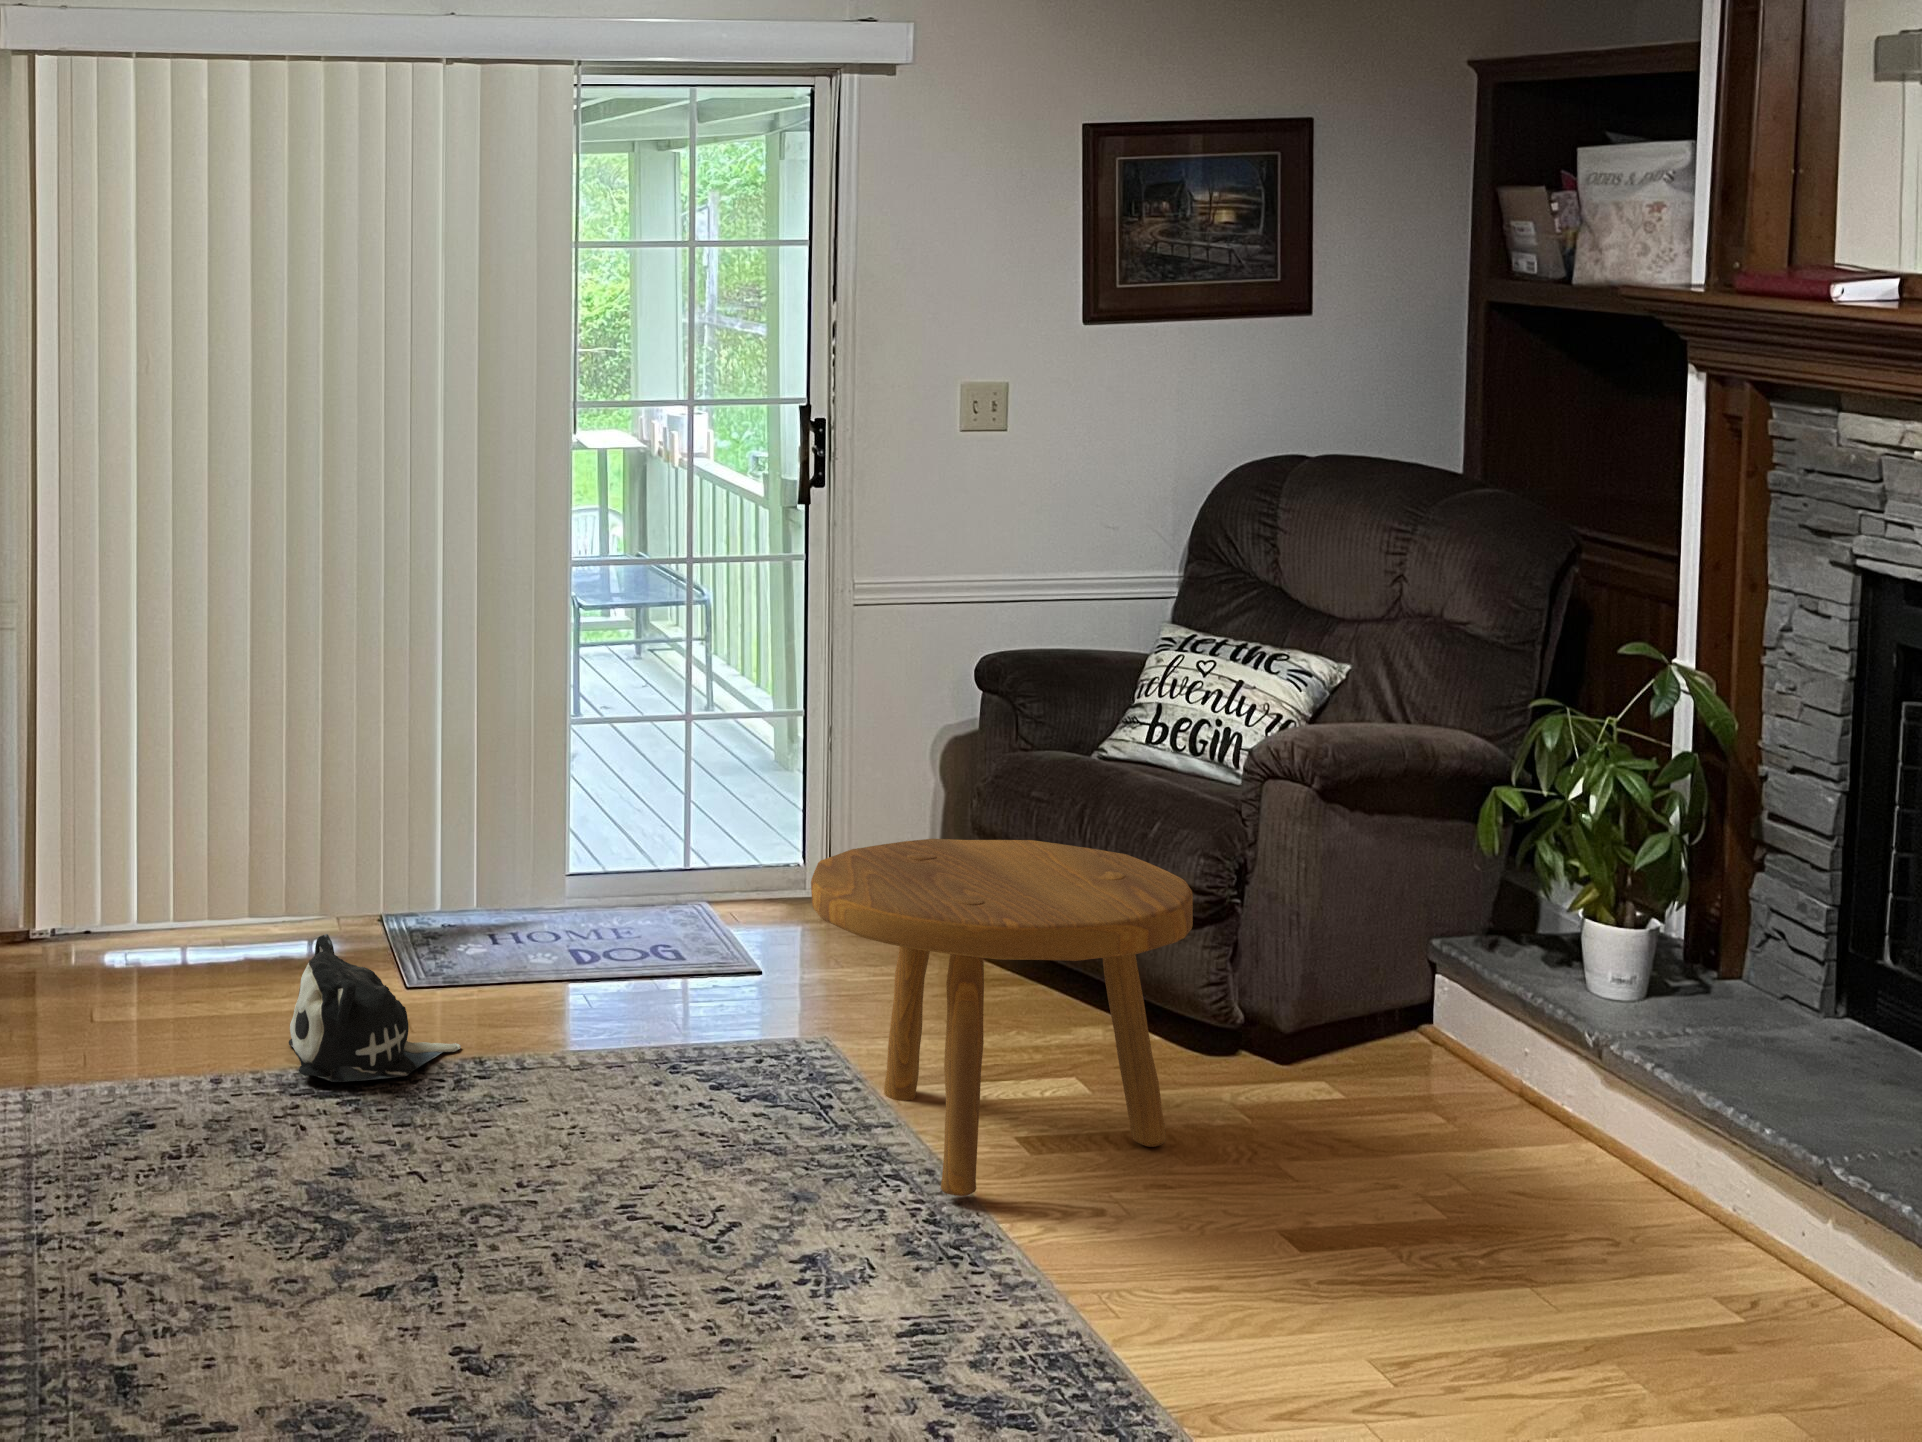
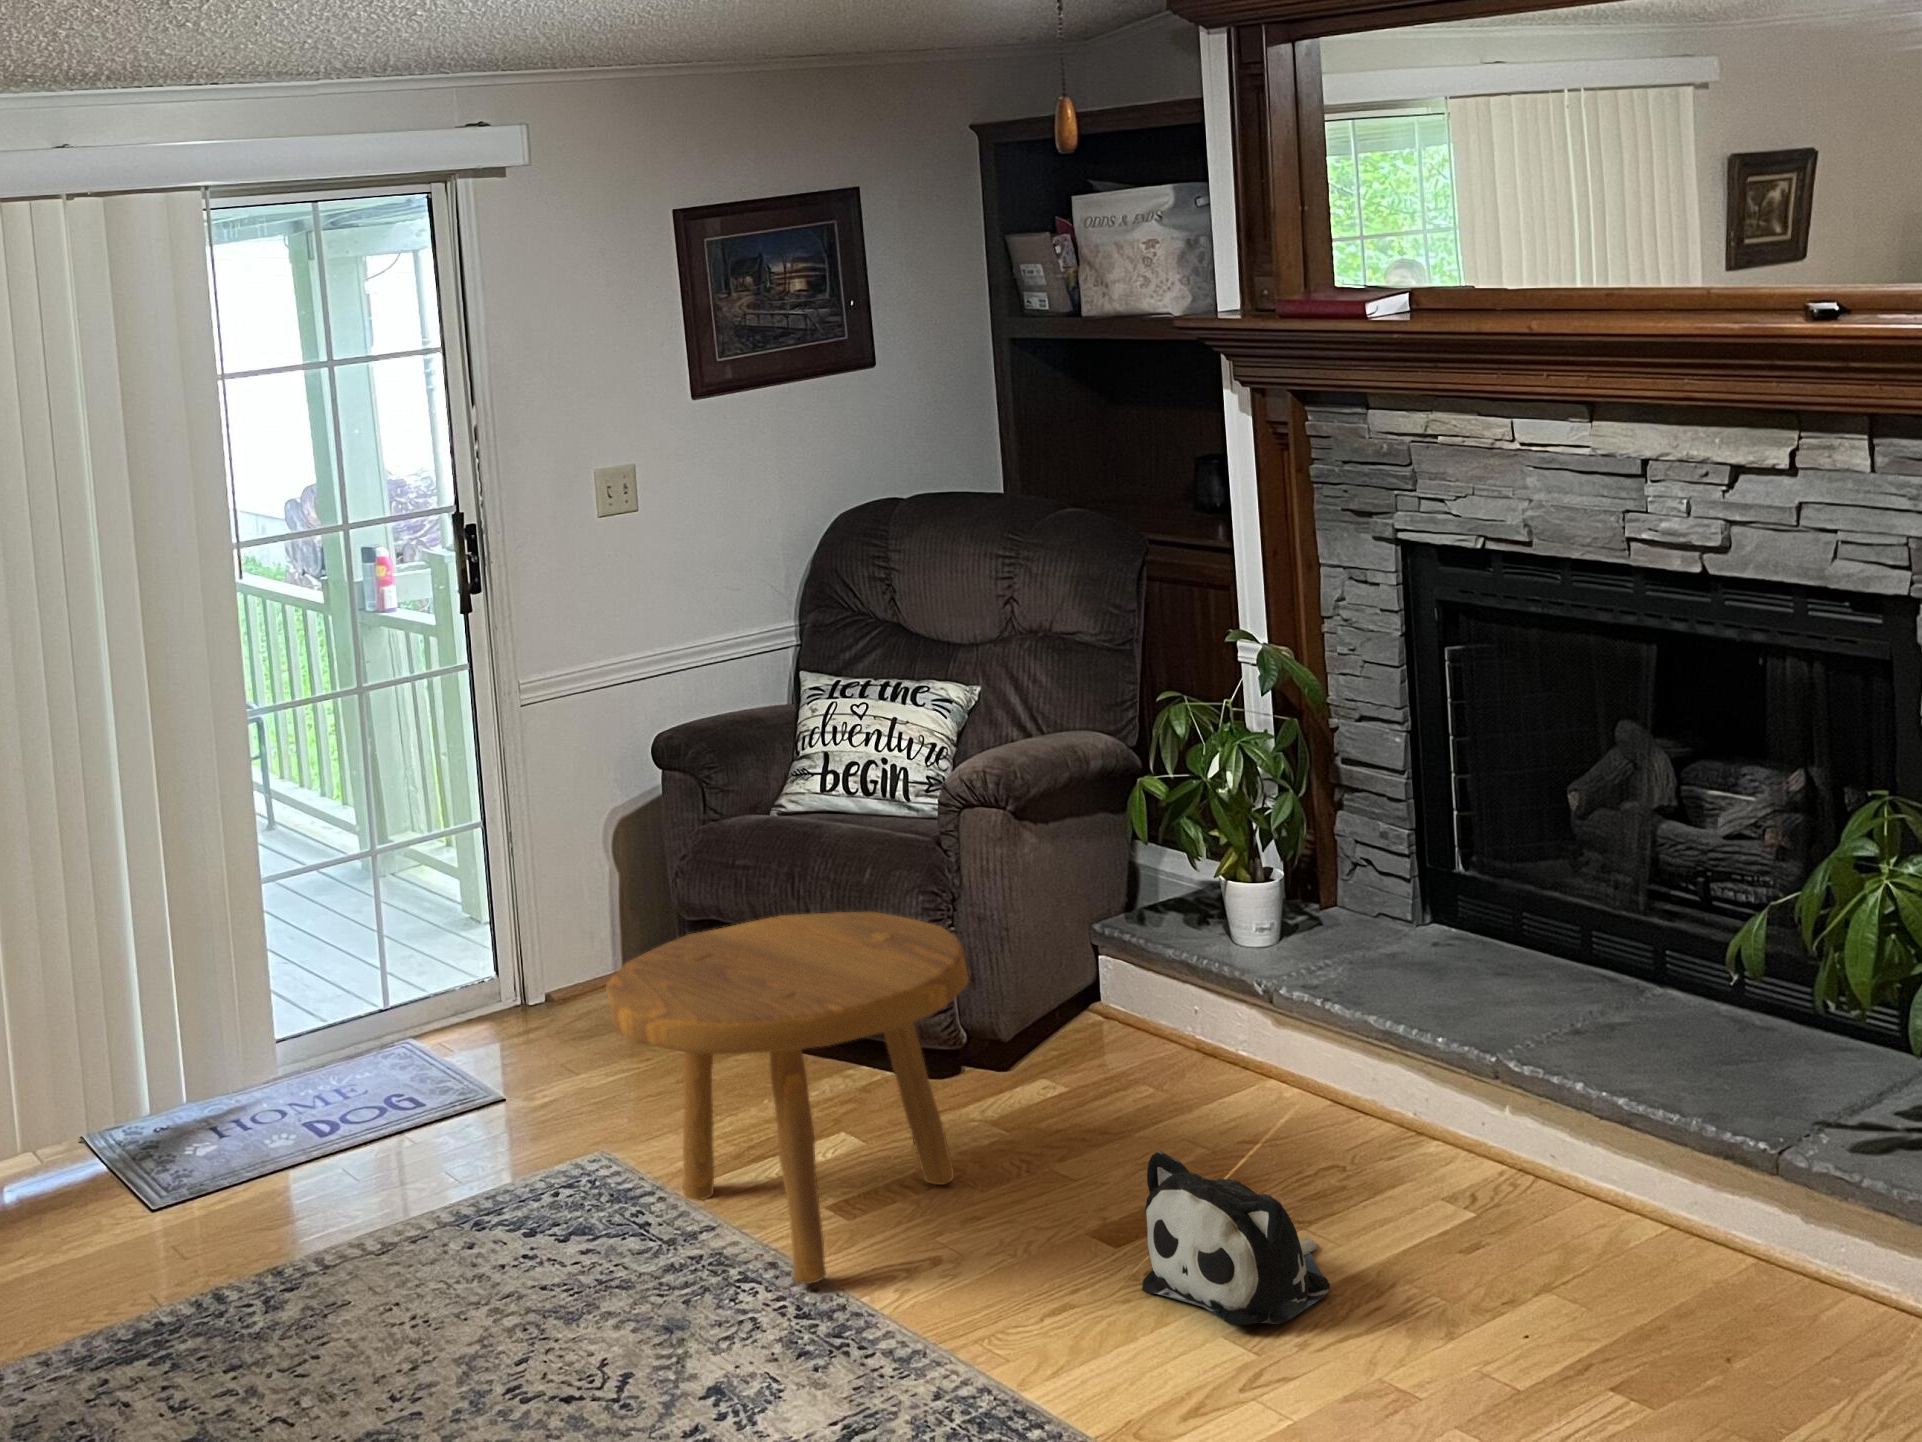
plush toy: present [289,934,461,1082] -> present [1142,1151,1330,1326]

